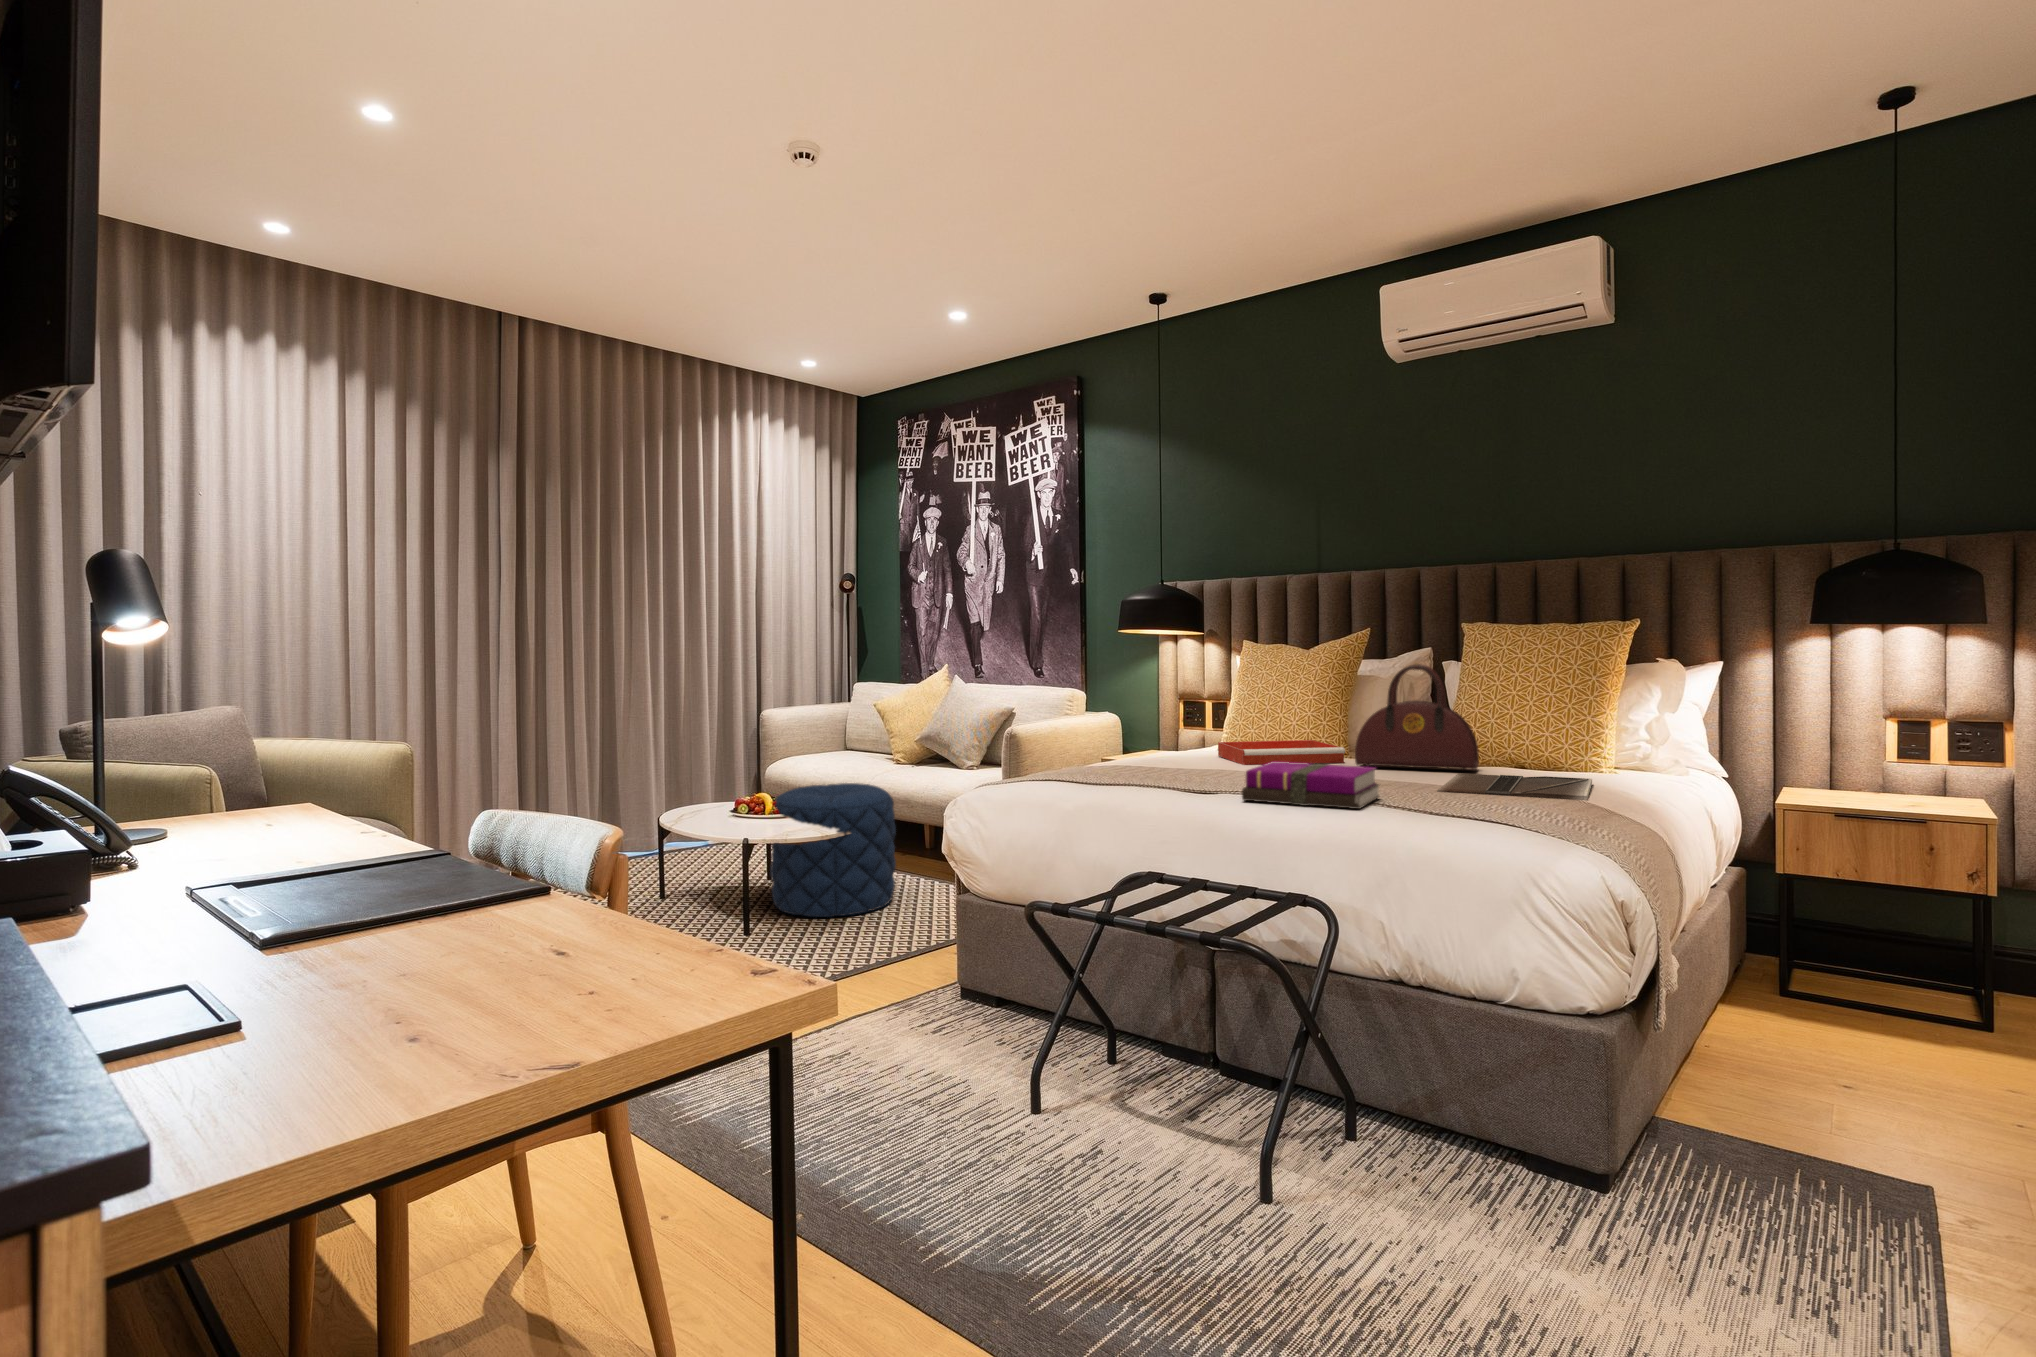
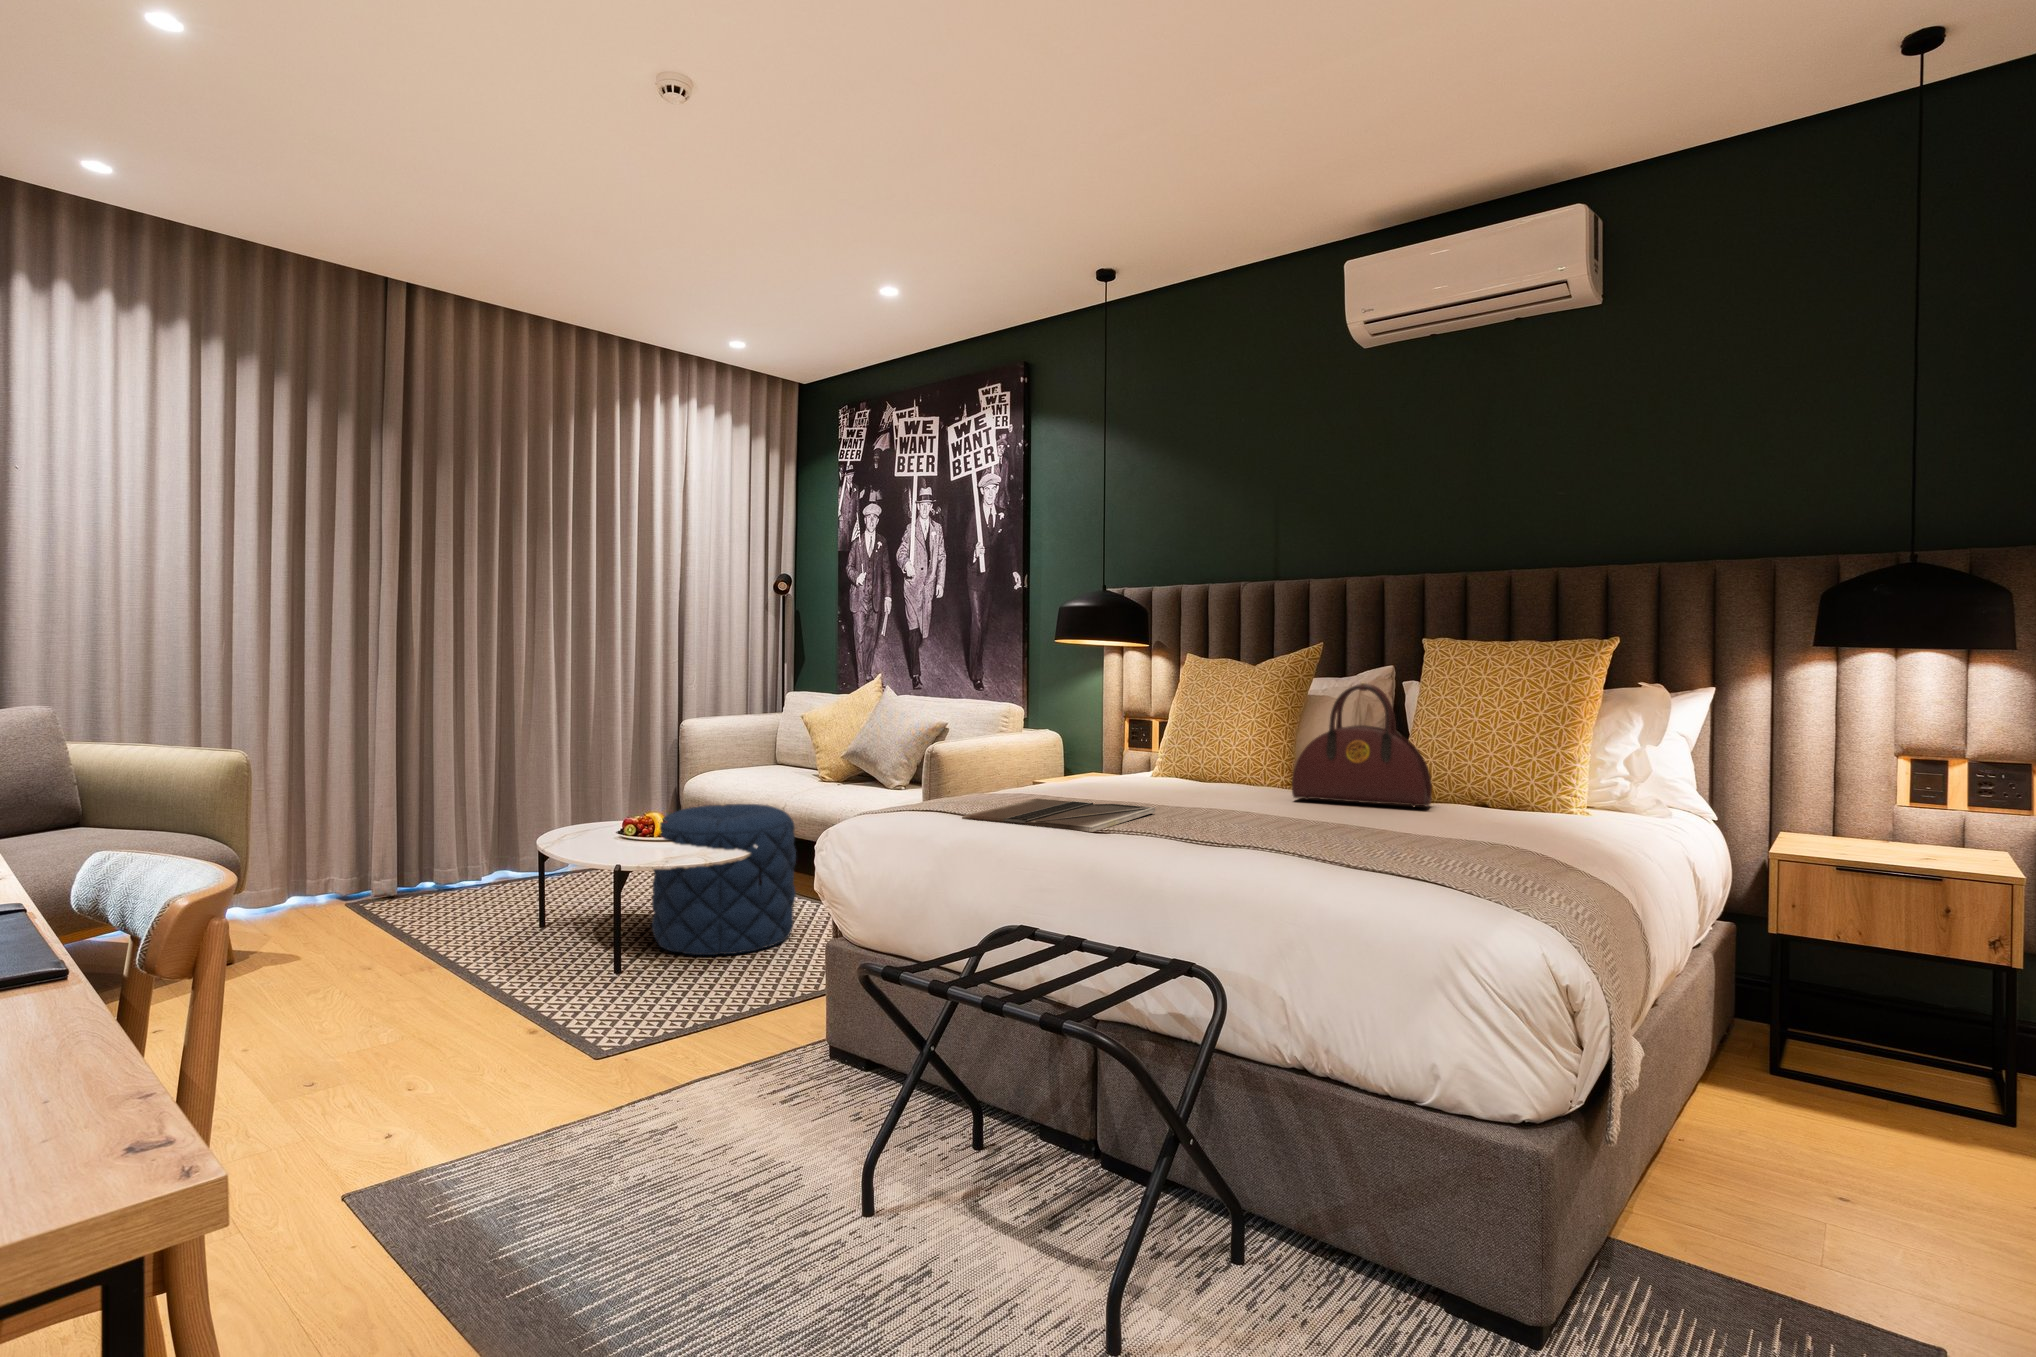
tray: present [1218,740,1345,765] -> none [1147,767,1285,795]
notebook: present [1242,762,1379,809] -> none [1133,795,1299,856]
laptop: present [1437,773,1592,800] -> present [962,799,1155,832]

